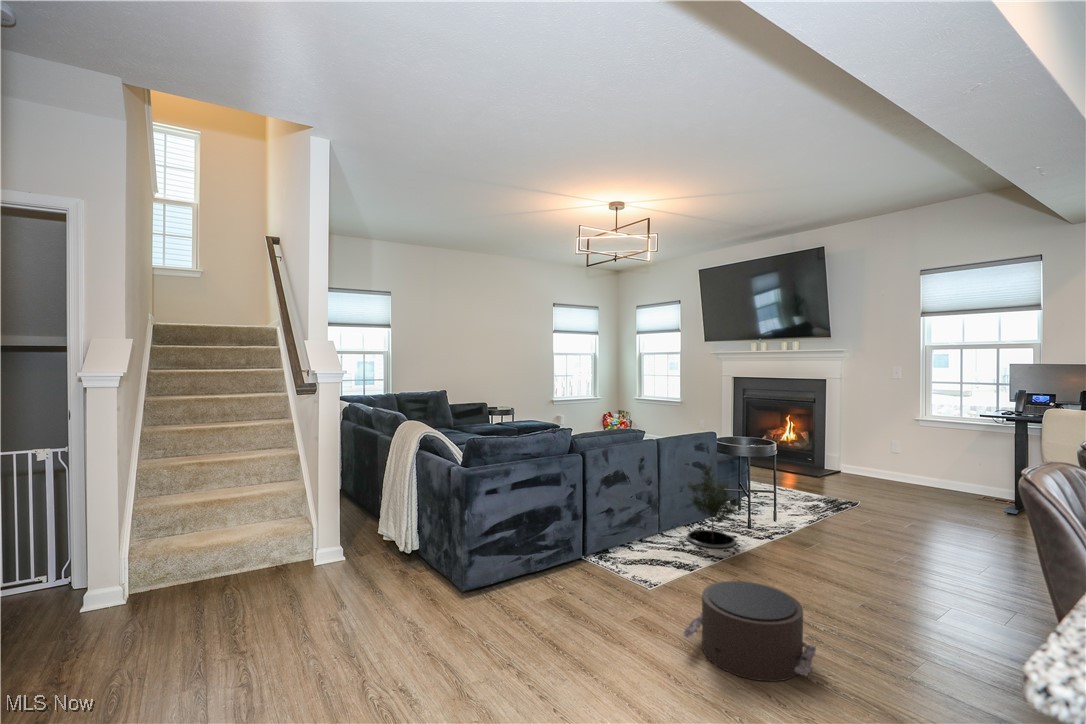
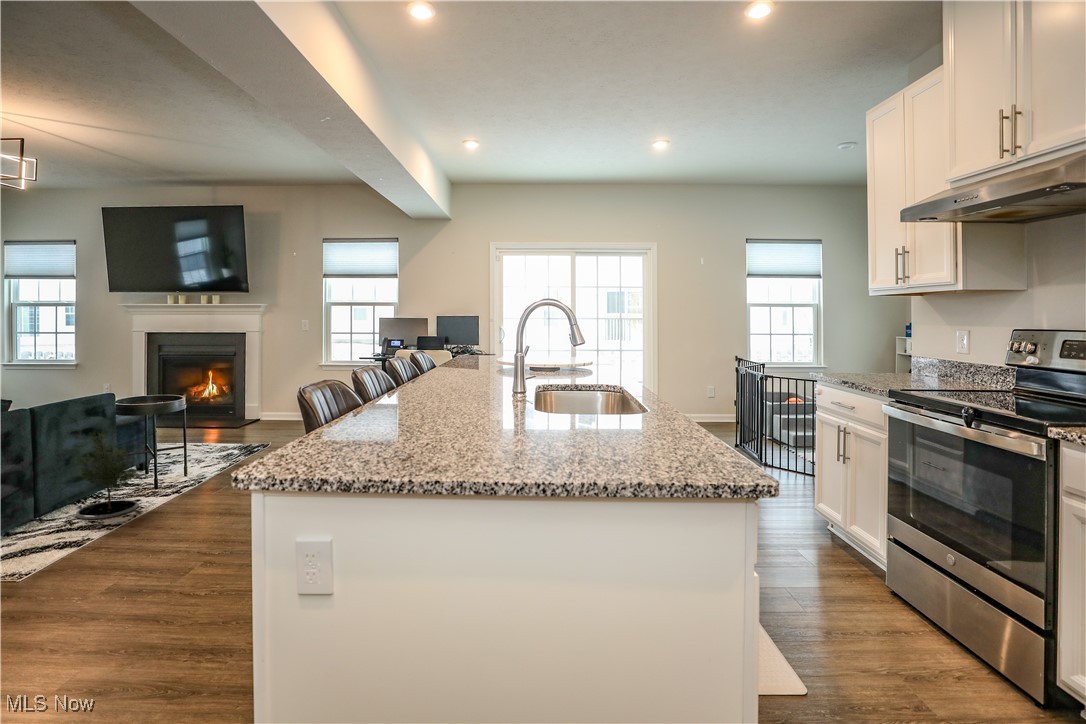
pouf: present [683,581,816,681] -> none [62,530,203,615]

